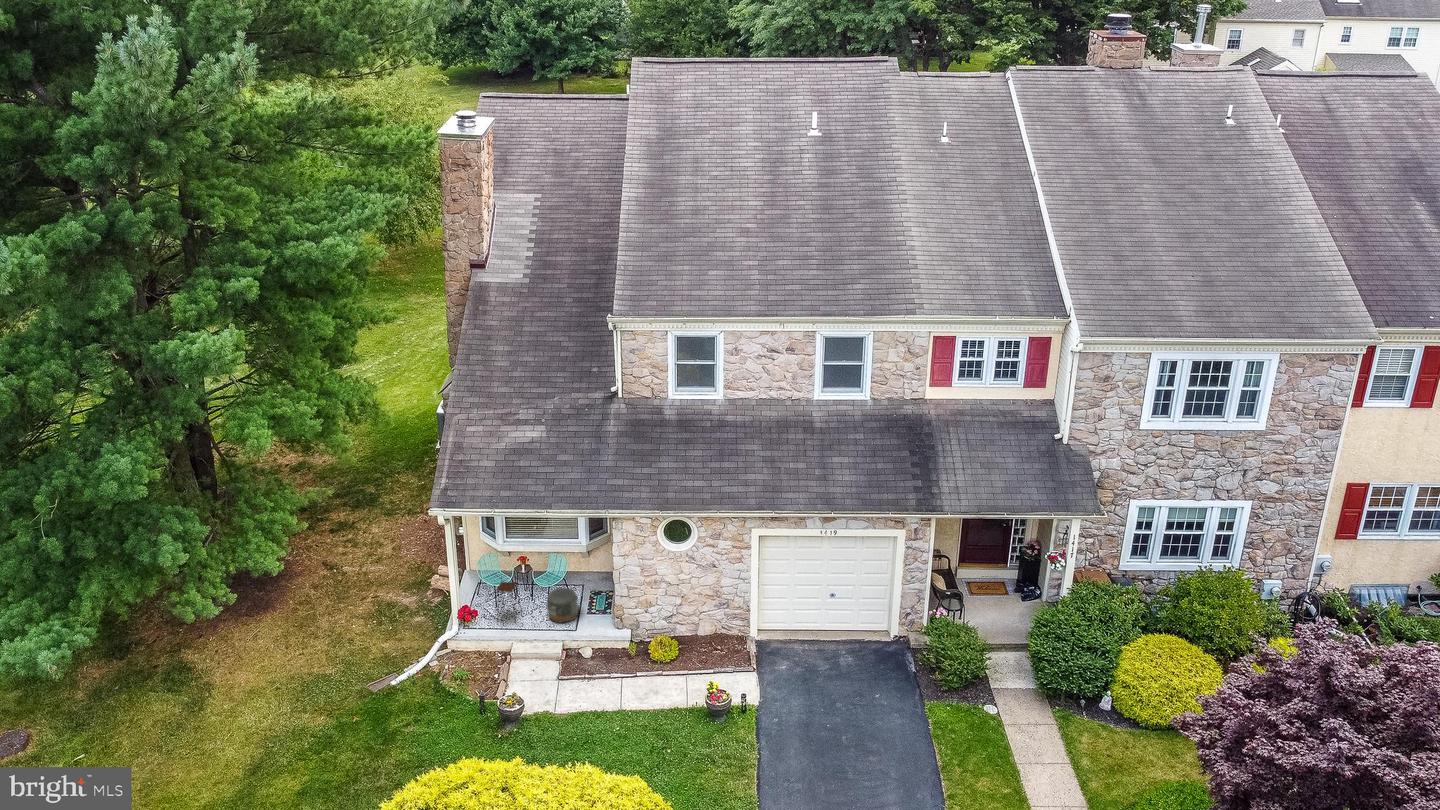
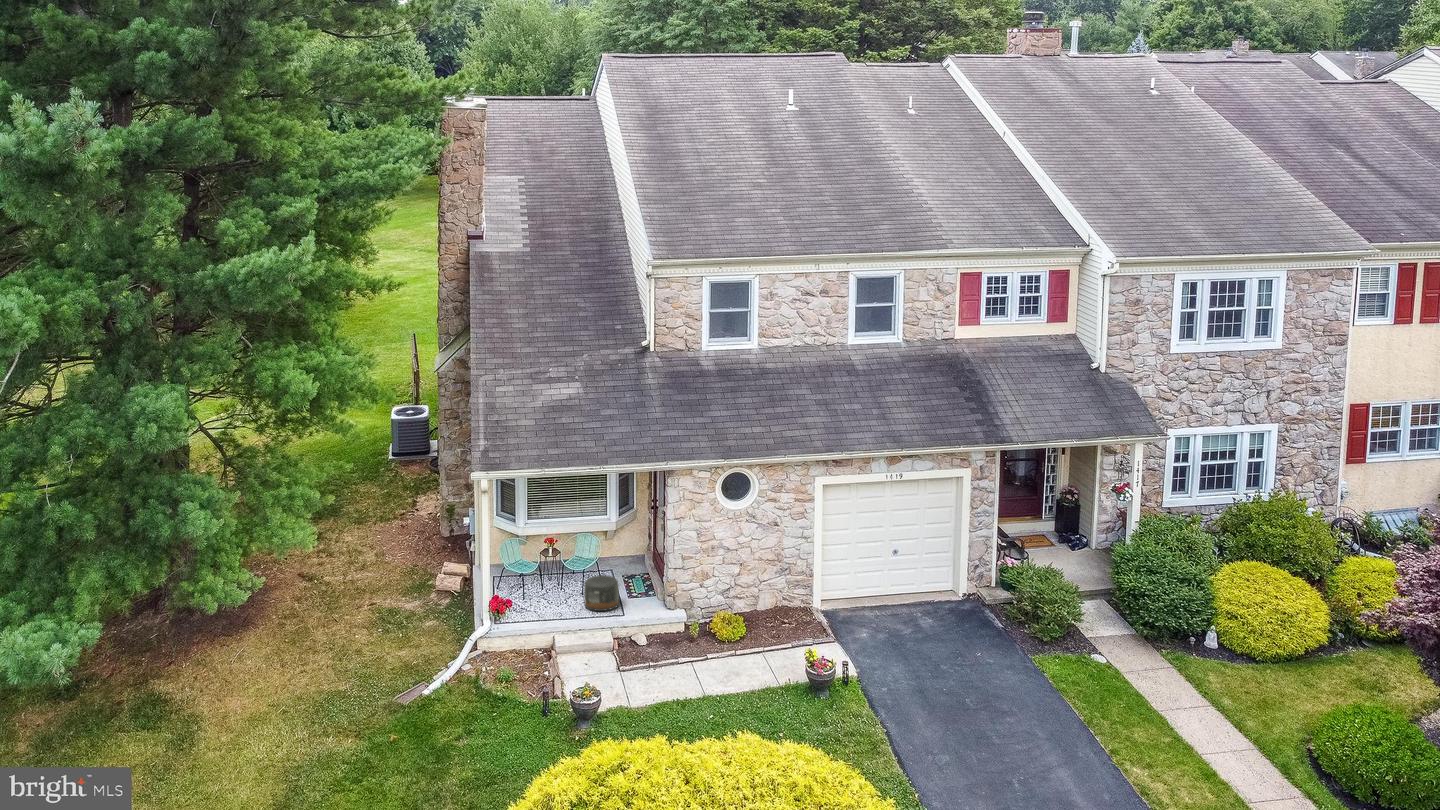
side table: present [497,582,522,615] -> none [530,570,553,618]

